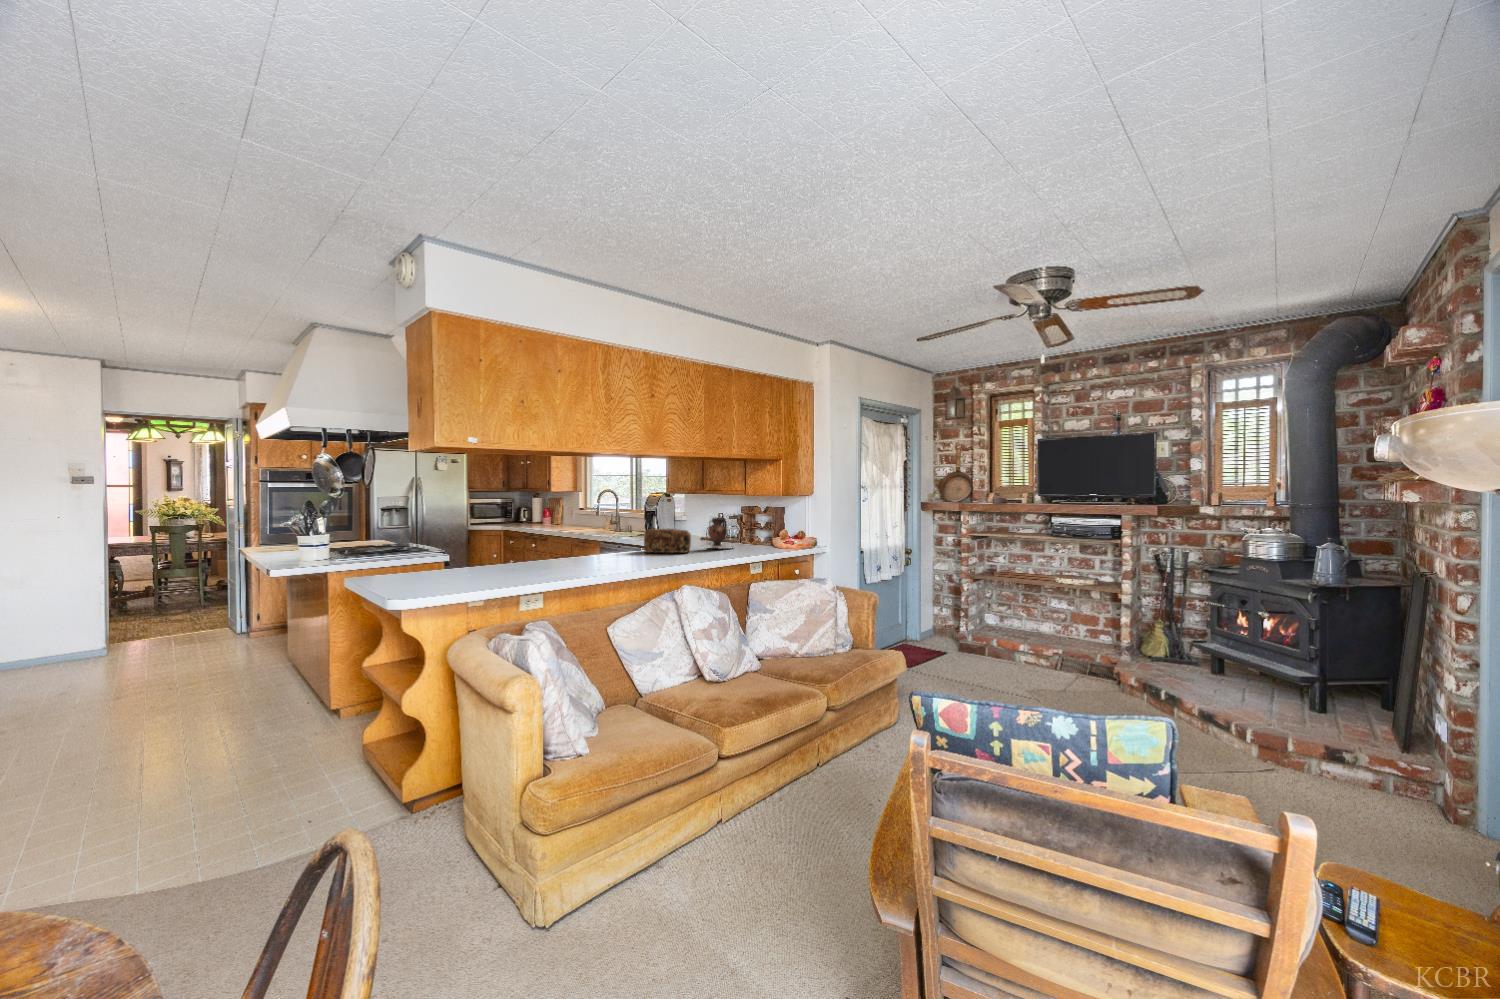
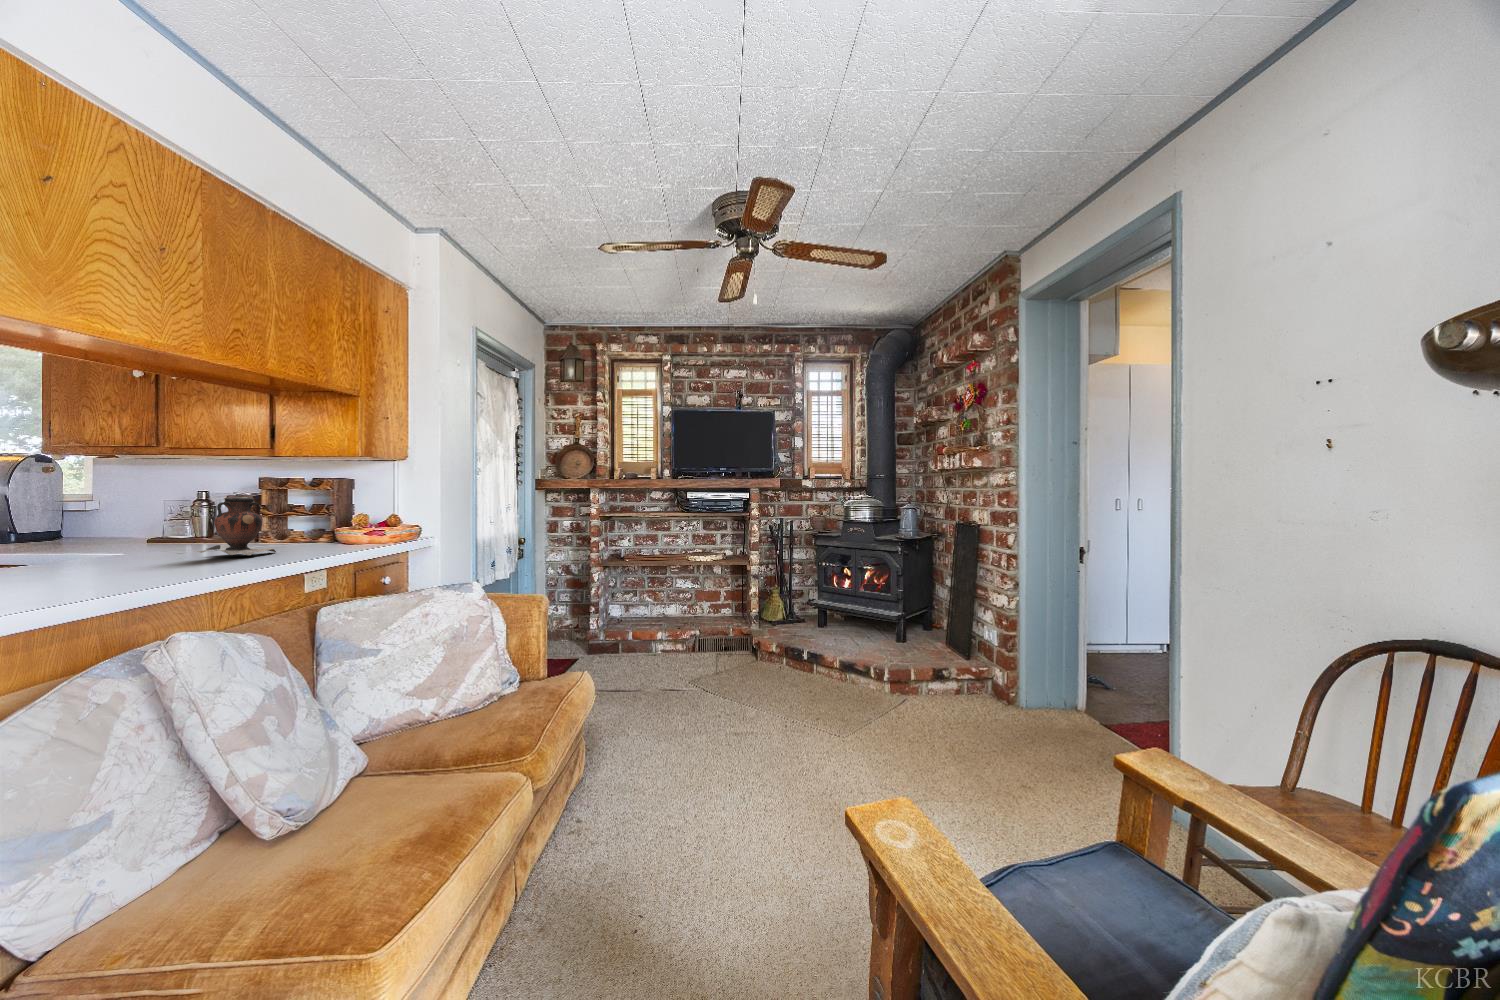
bread loaf: present [644,528,691,553] -> none [35,520,178,577]

